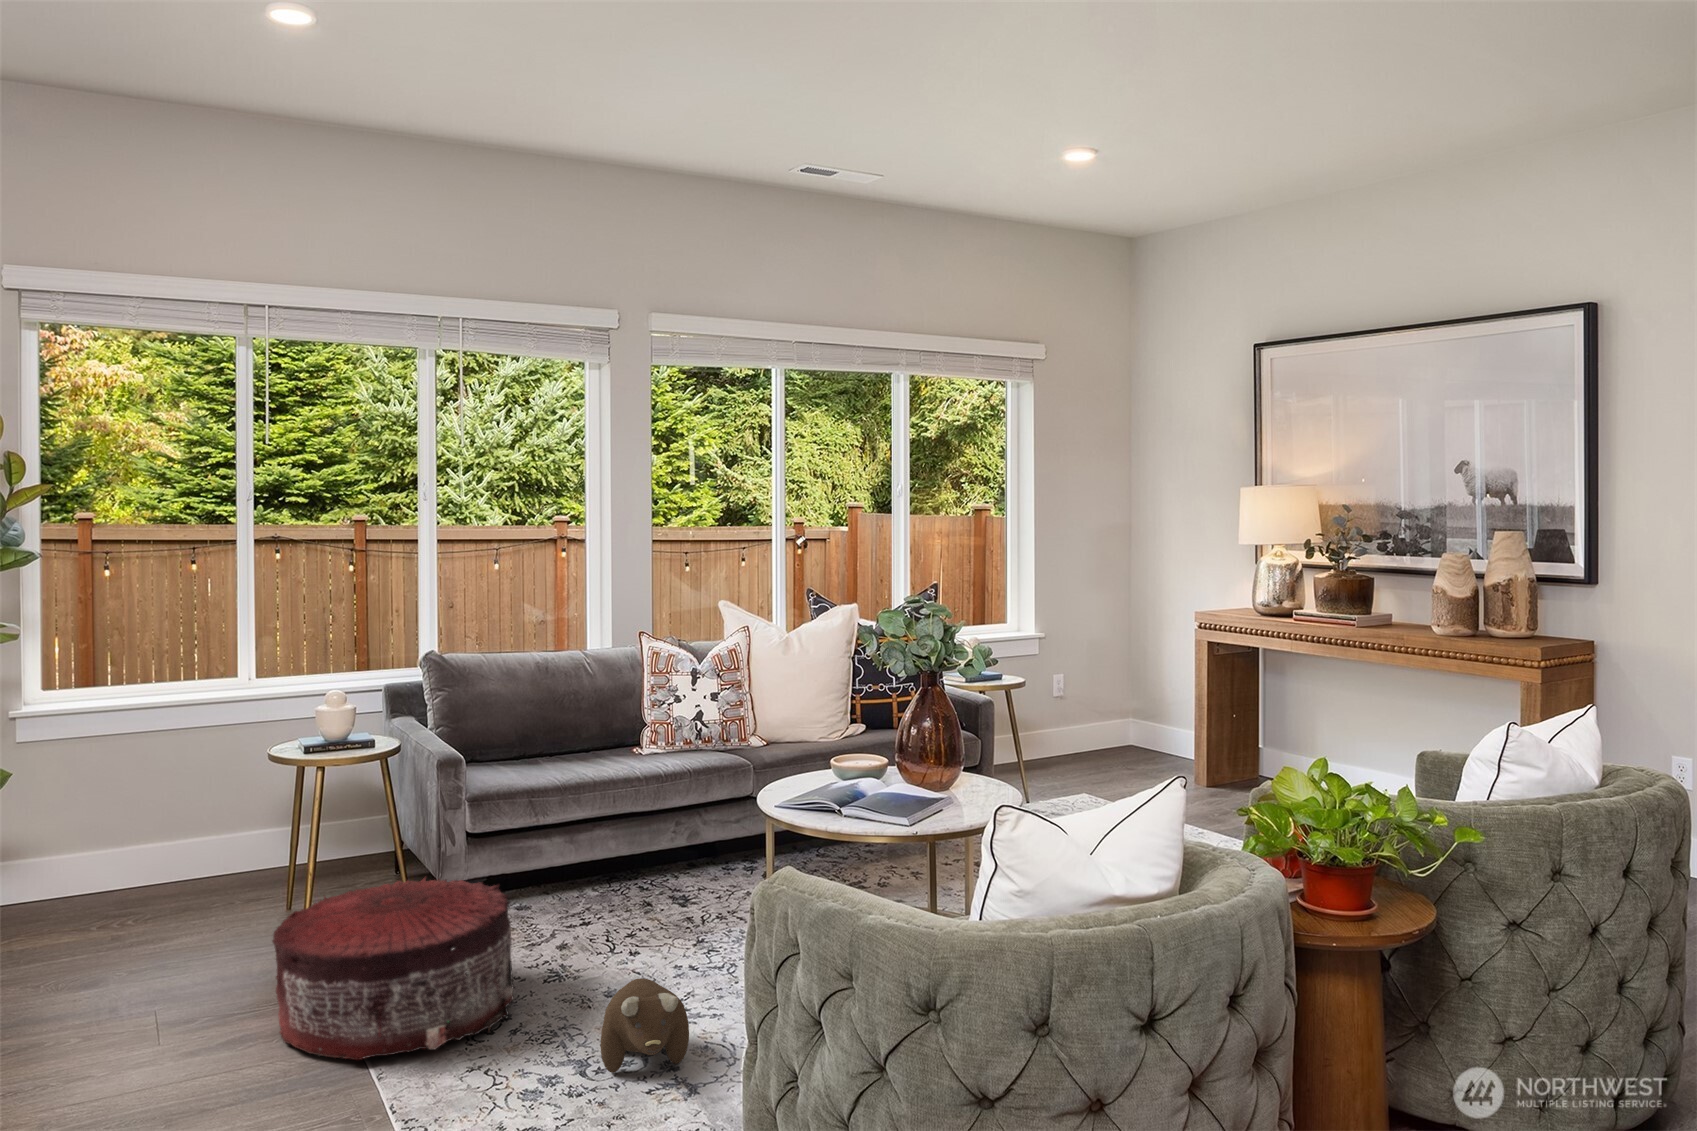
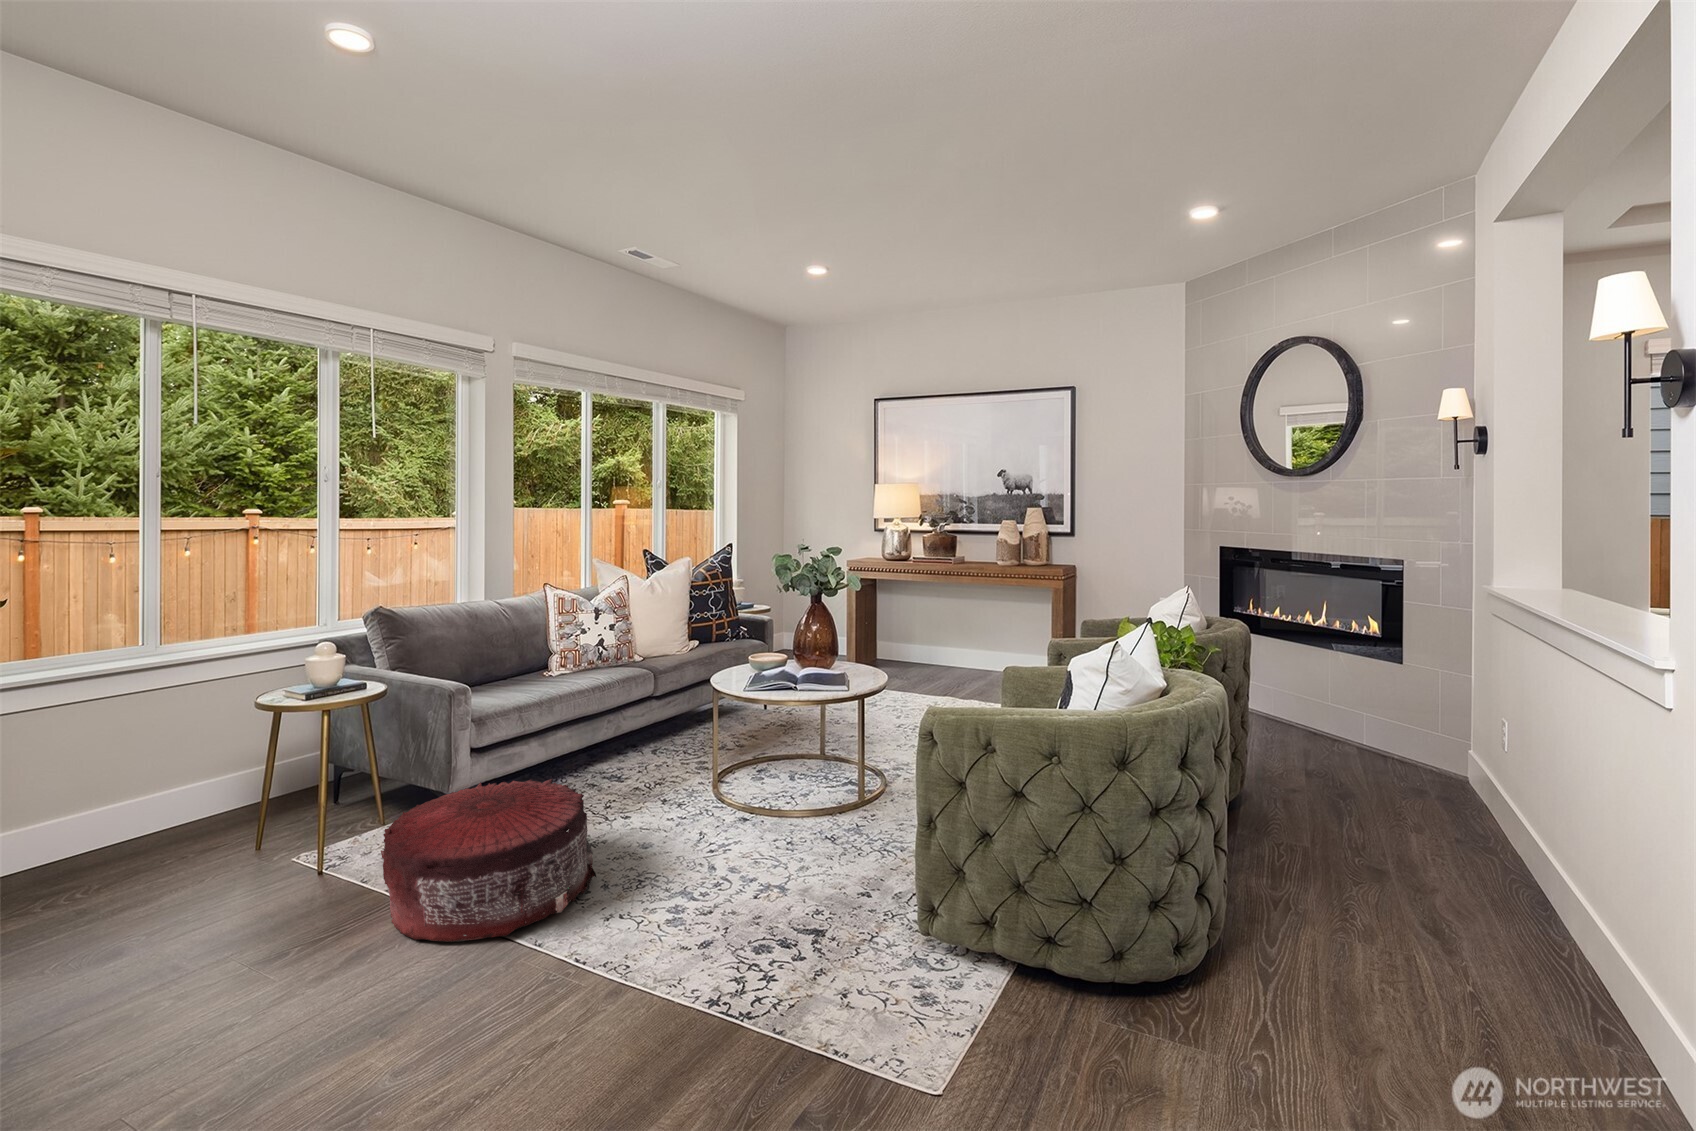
plush toy: present [601,978,689,1073] -> none [691,824,767,895]

